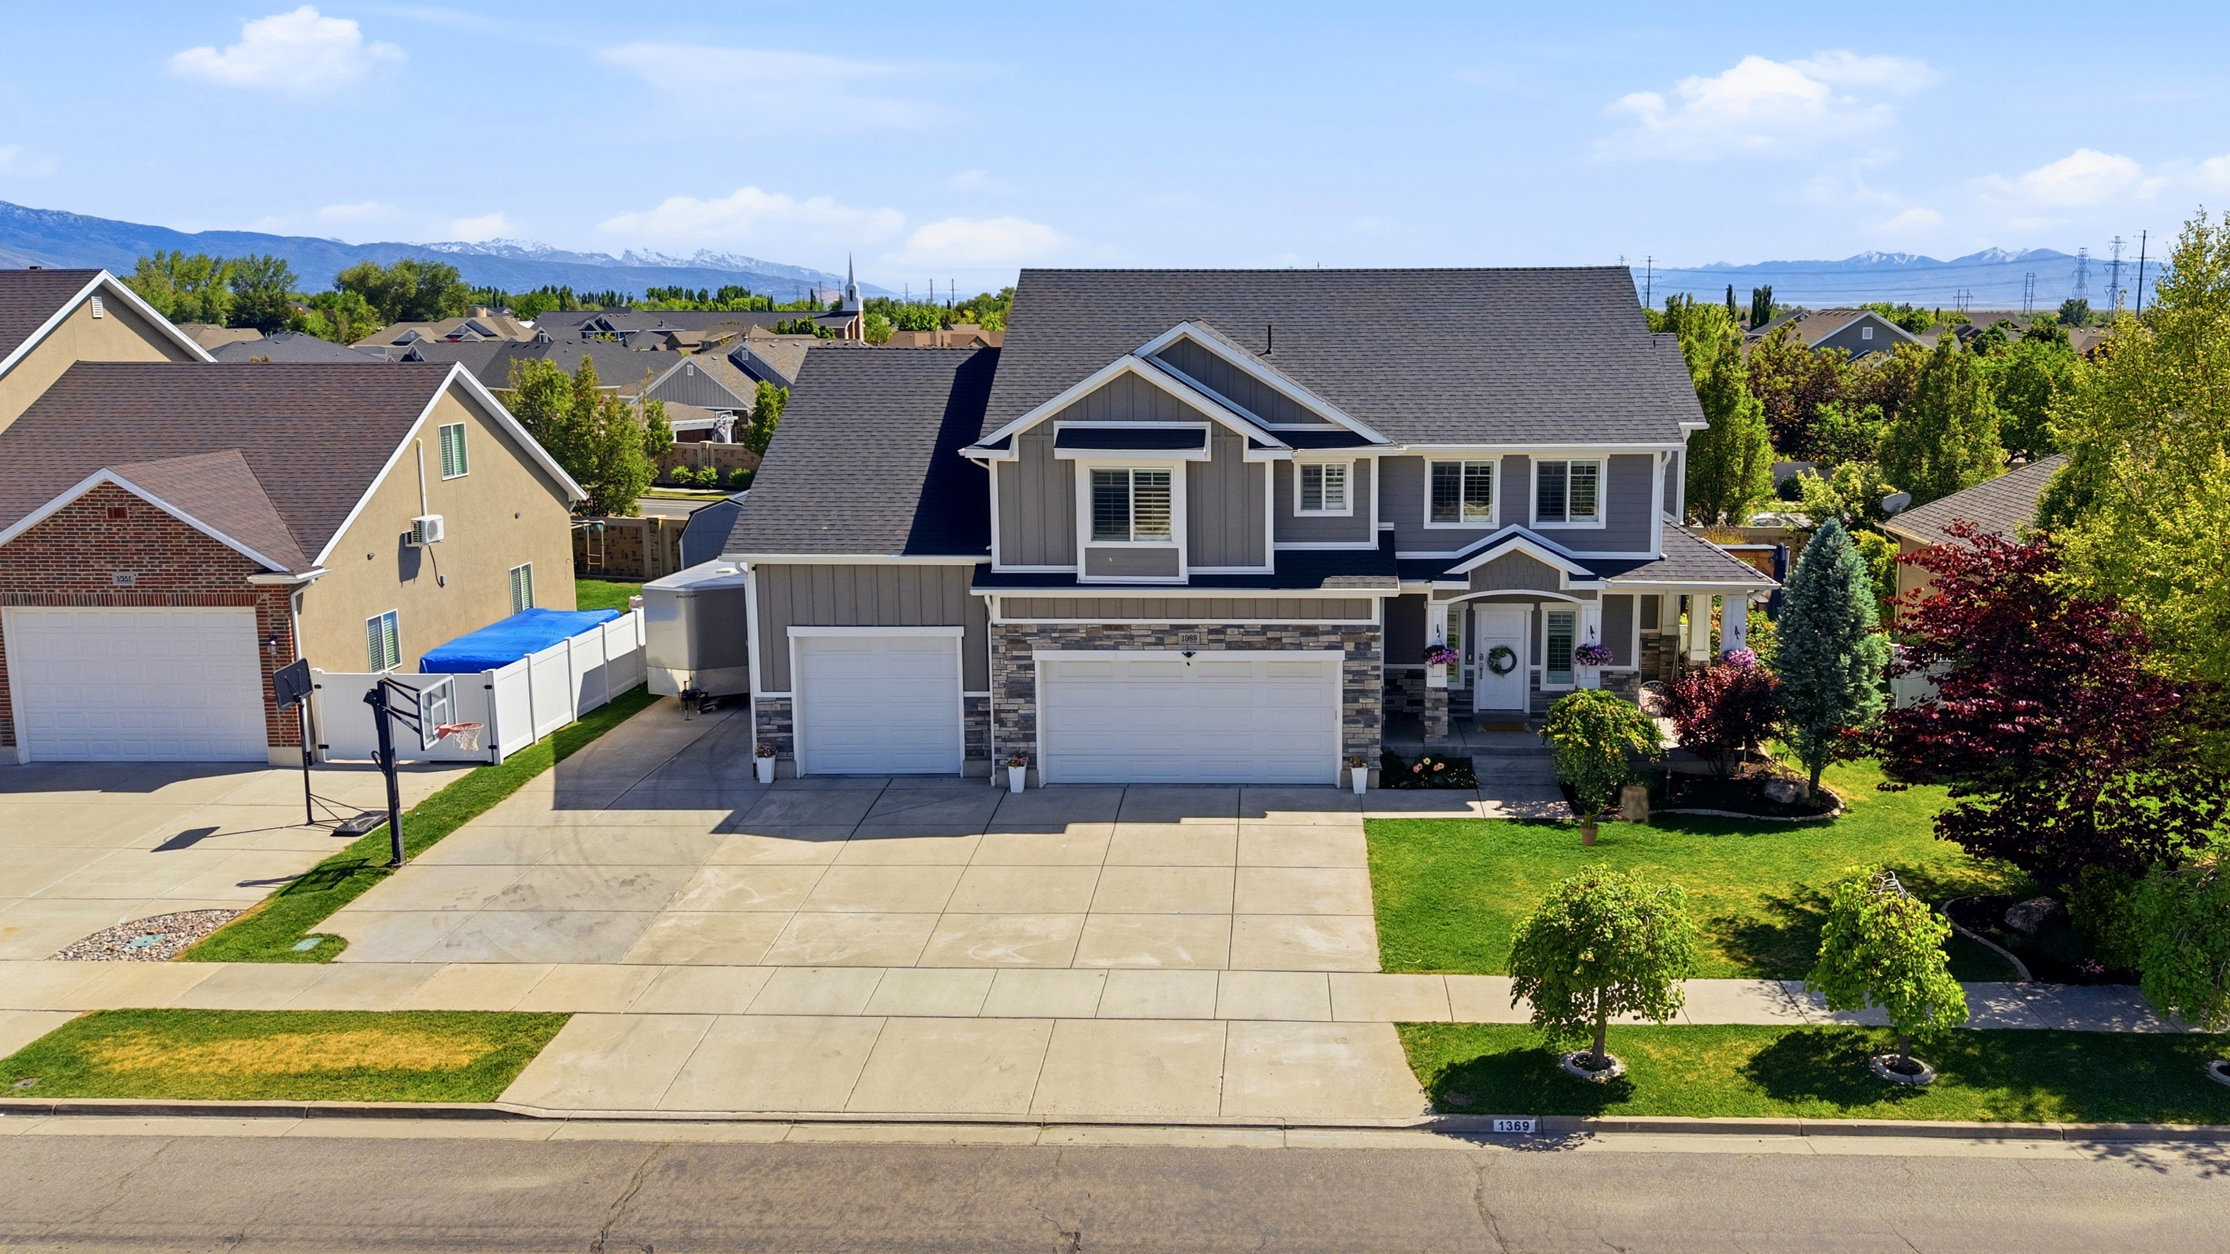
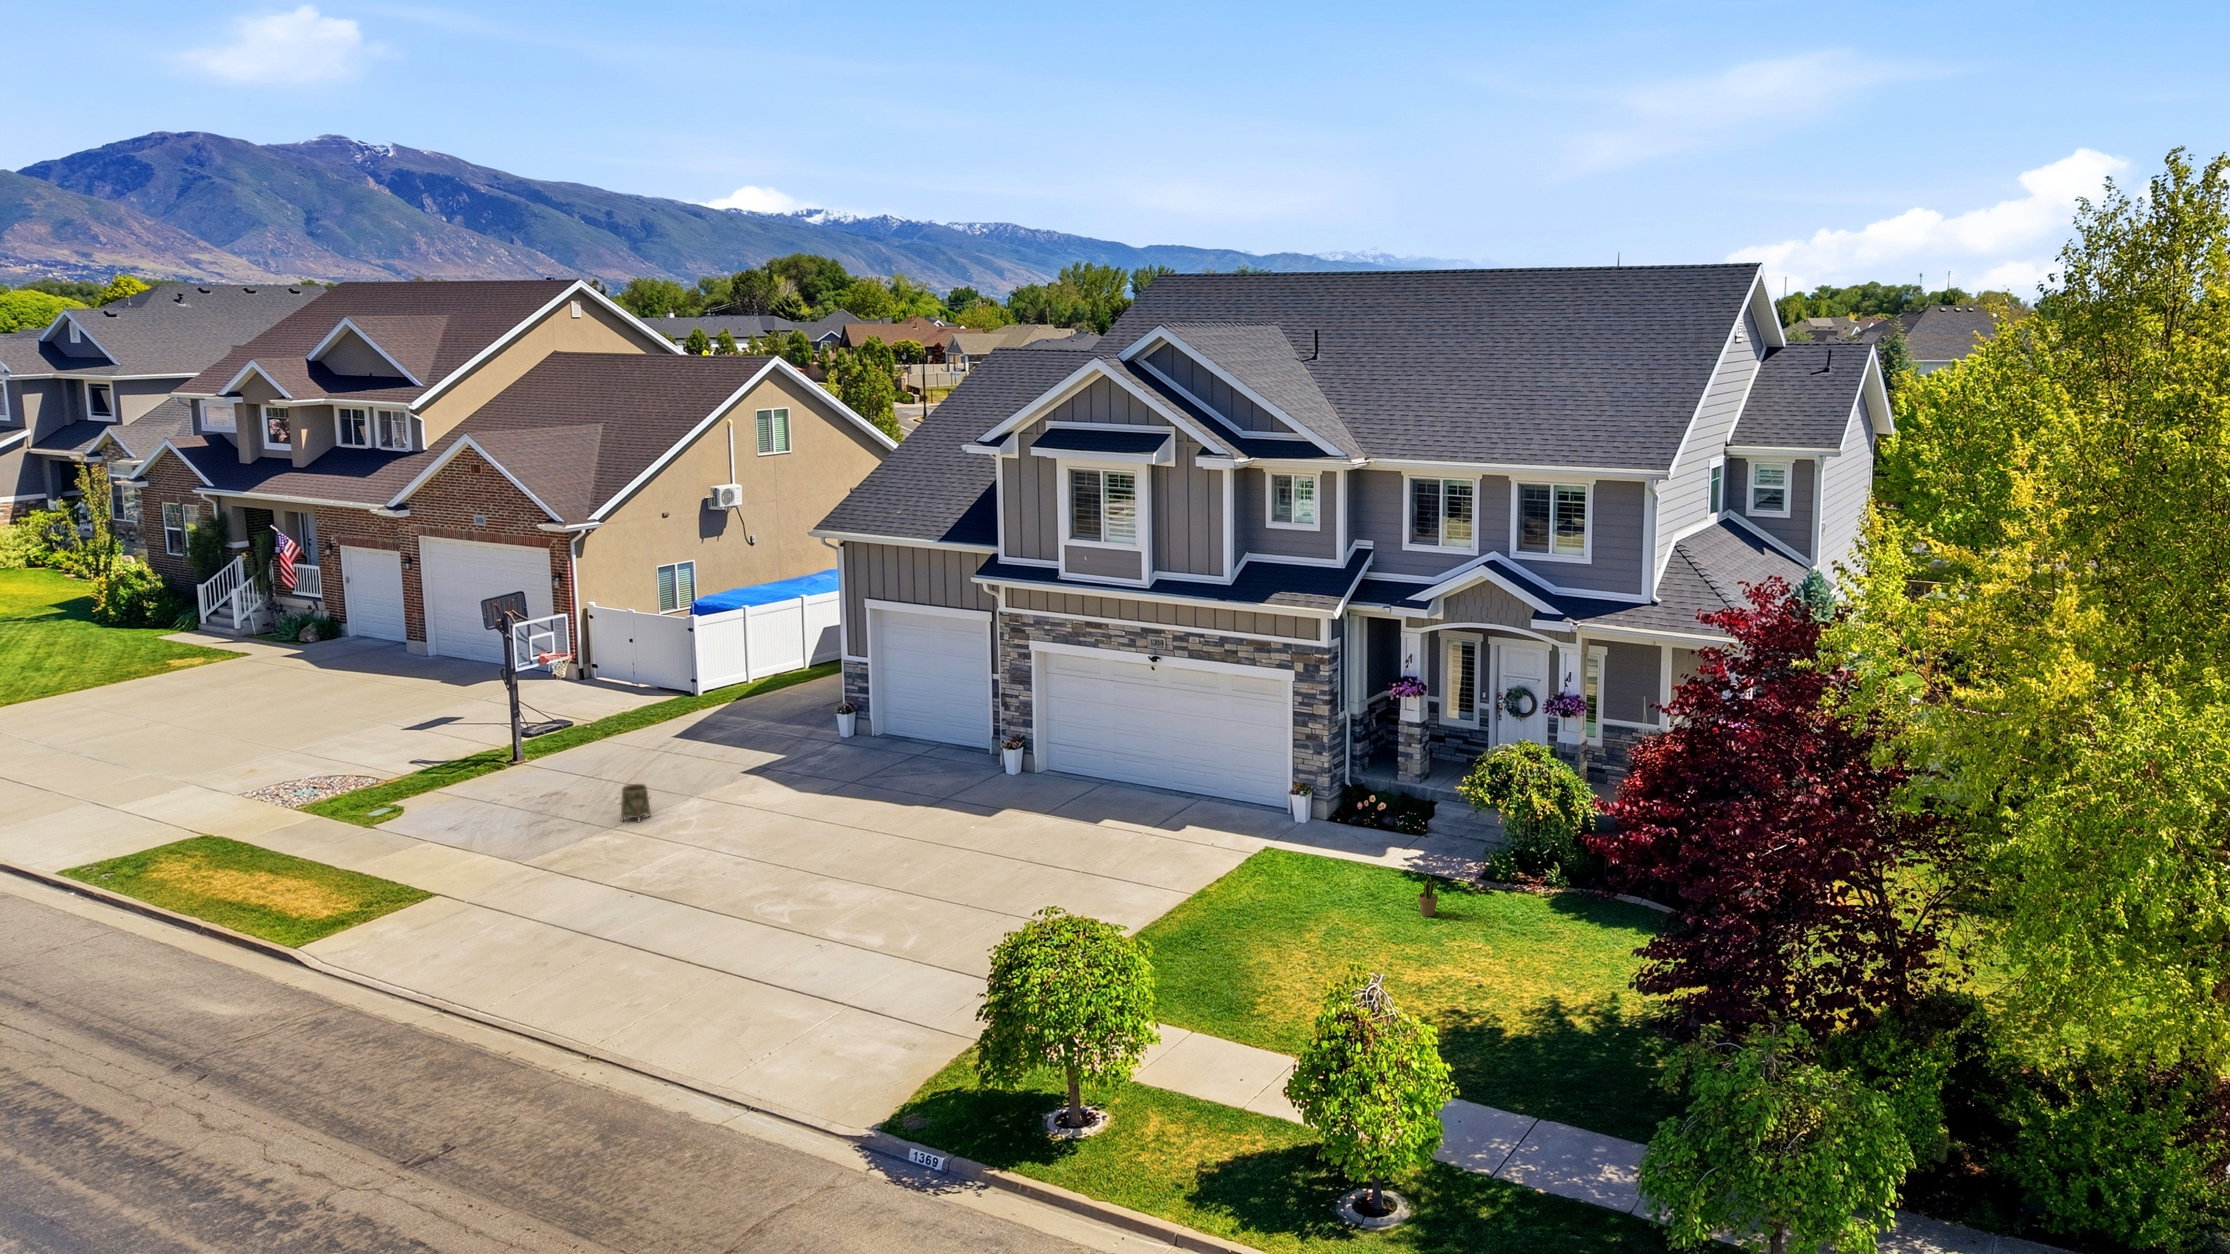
basket: present [1619,786,1648,824] -> present [621,784,651,822]

